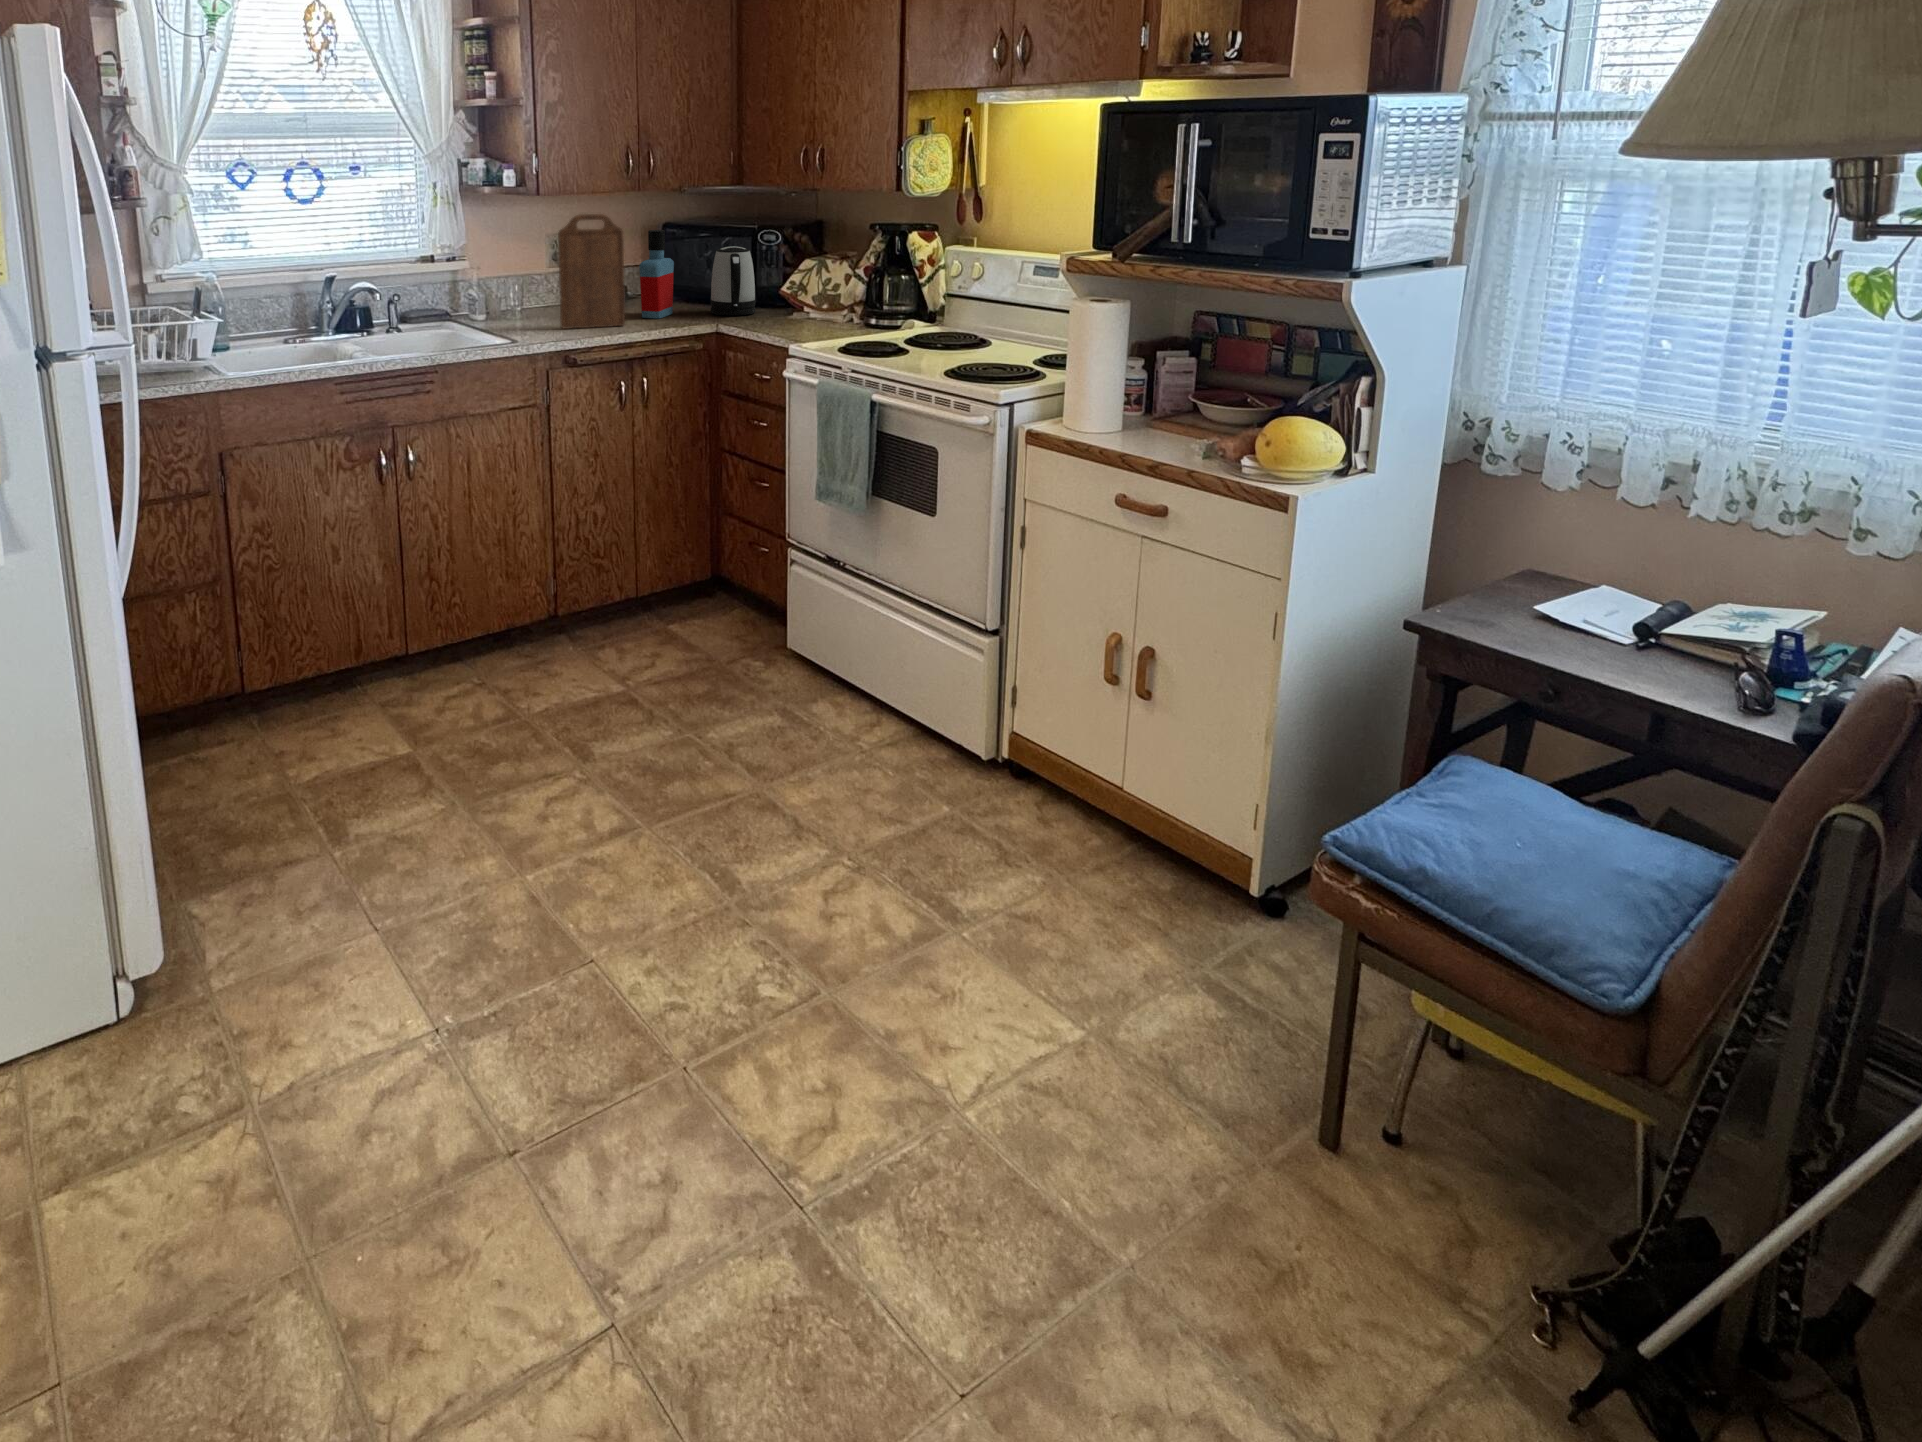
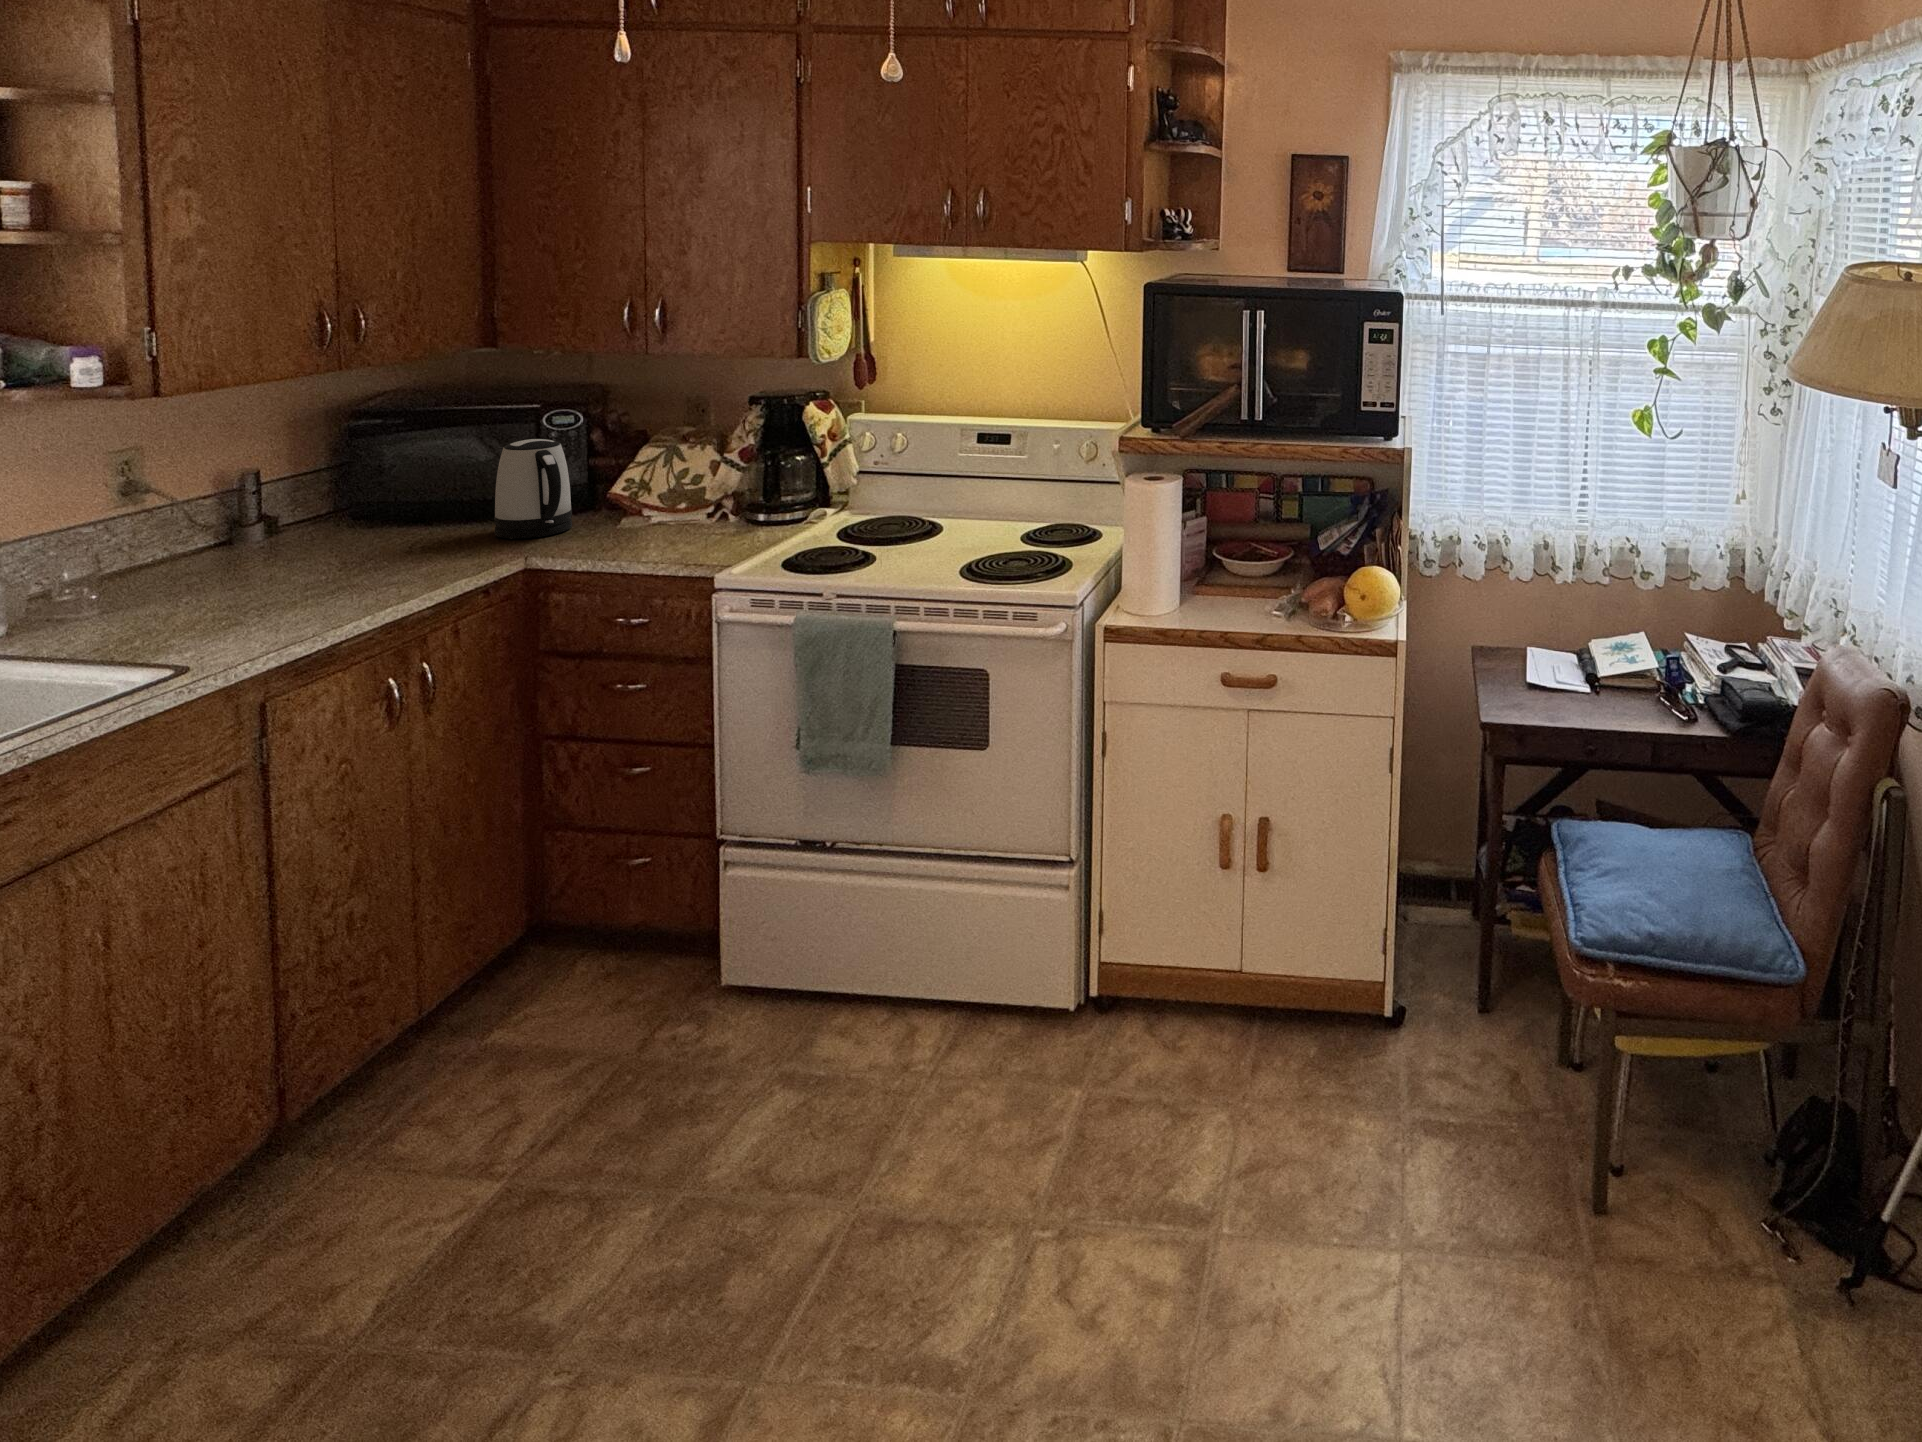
cutting board: present [558,214,625,329] -> none [230,419,371,618]
bottle: present [639,230,674,319] -> none [374,428,427,566]

